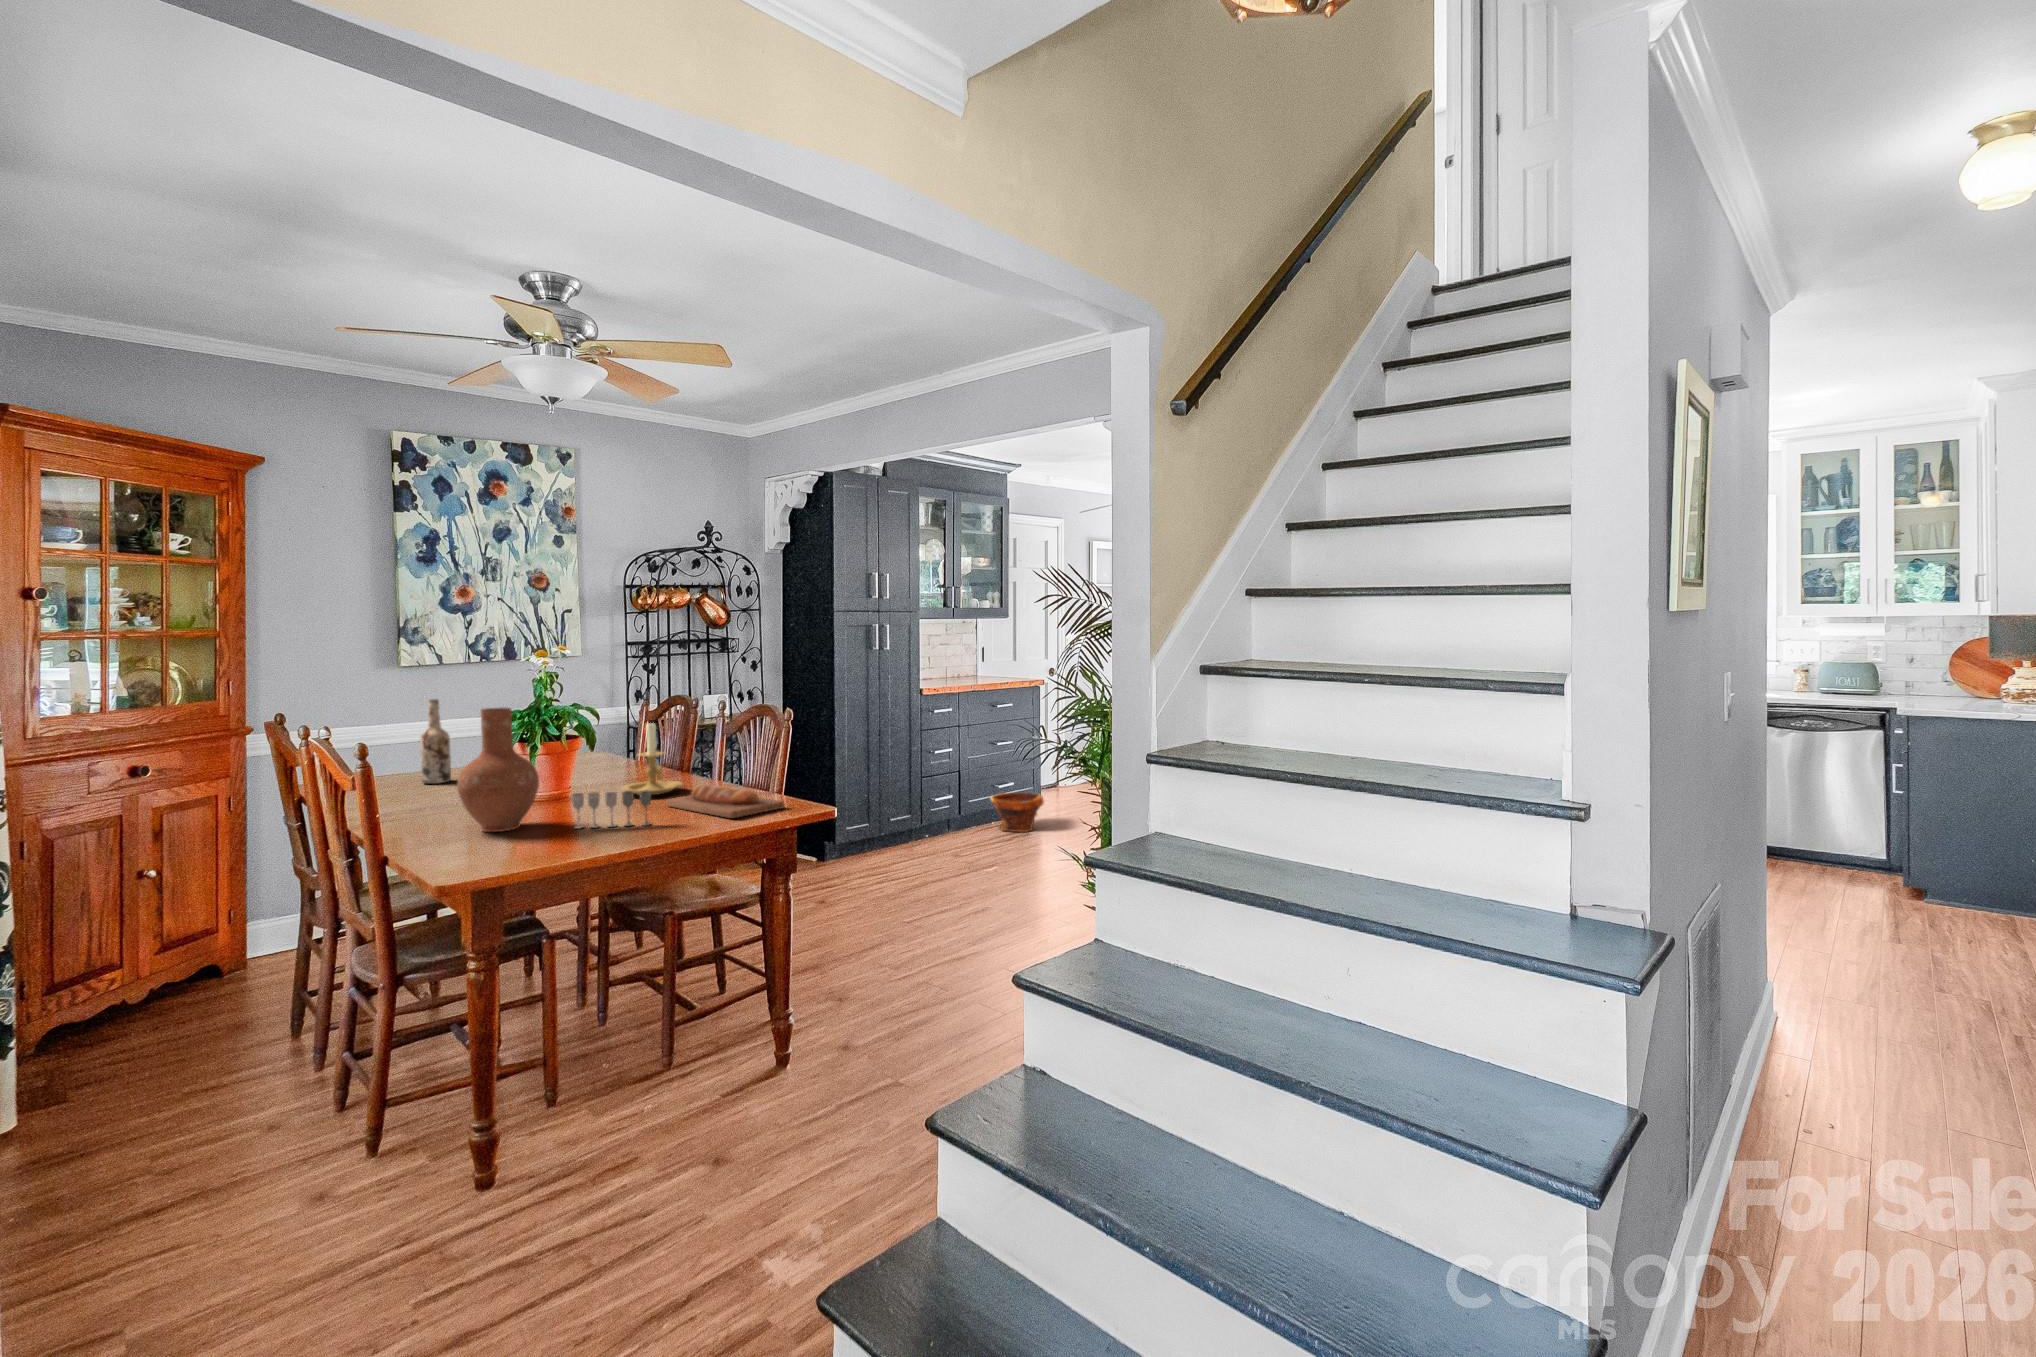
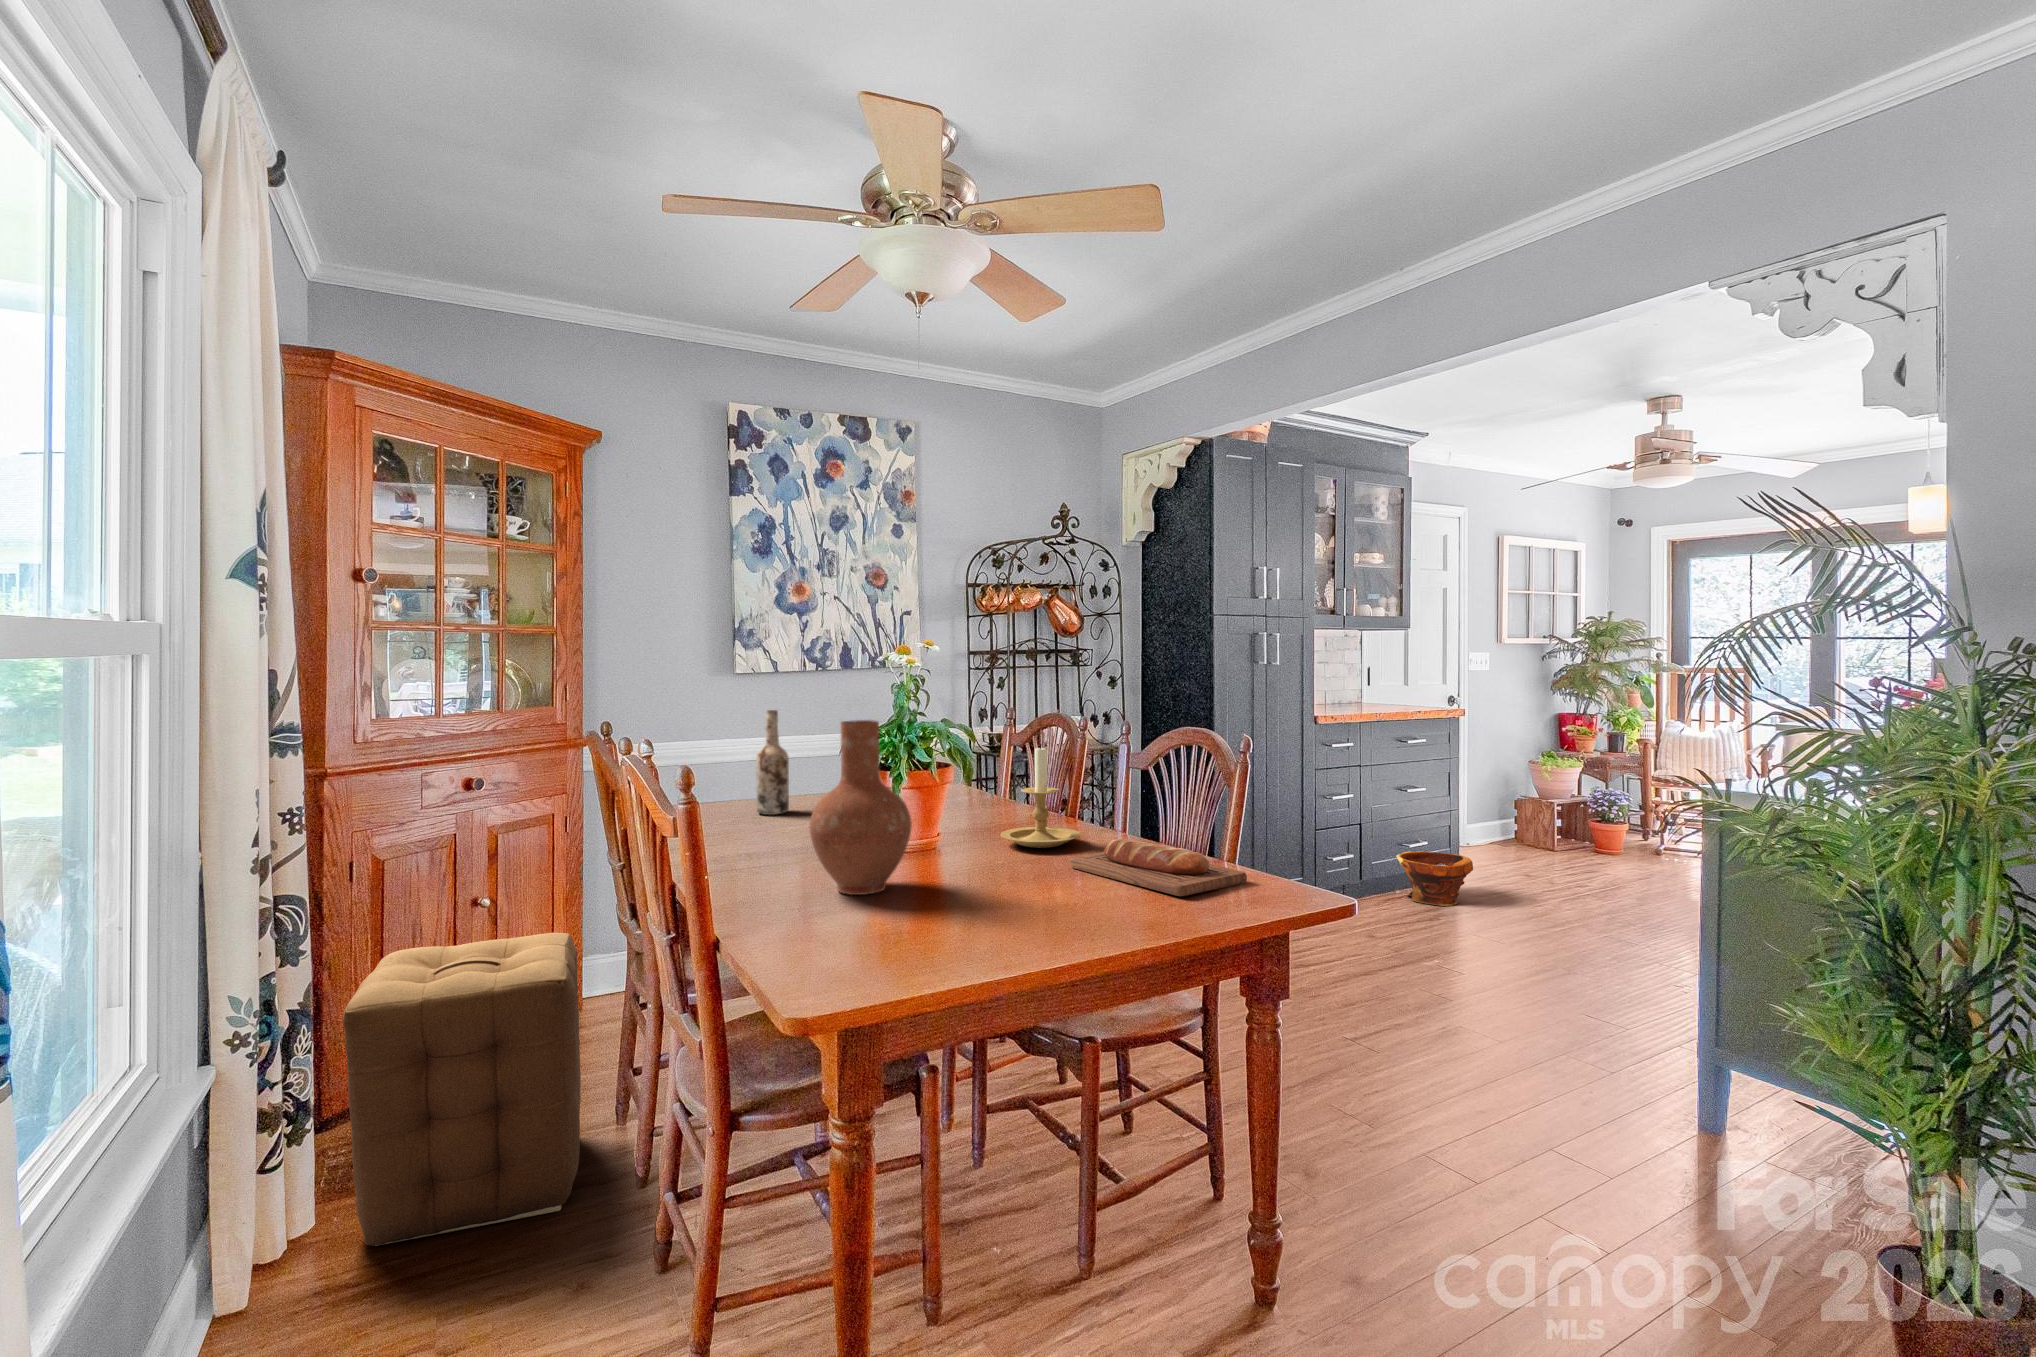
wine glass: present [572,790,652,829] -> none [956,846,1065,899]
ottoman: none [41,887,265,1137] -> present [343,933,581,1246]

